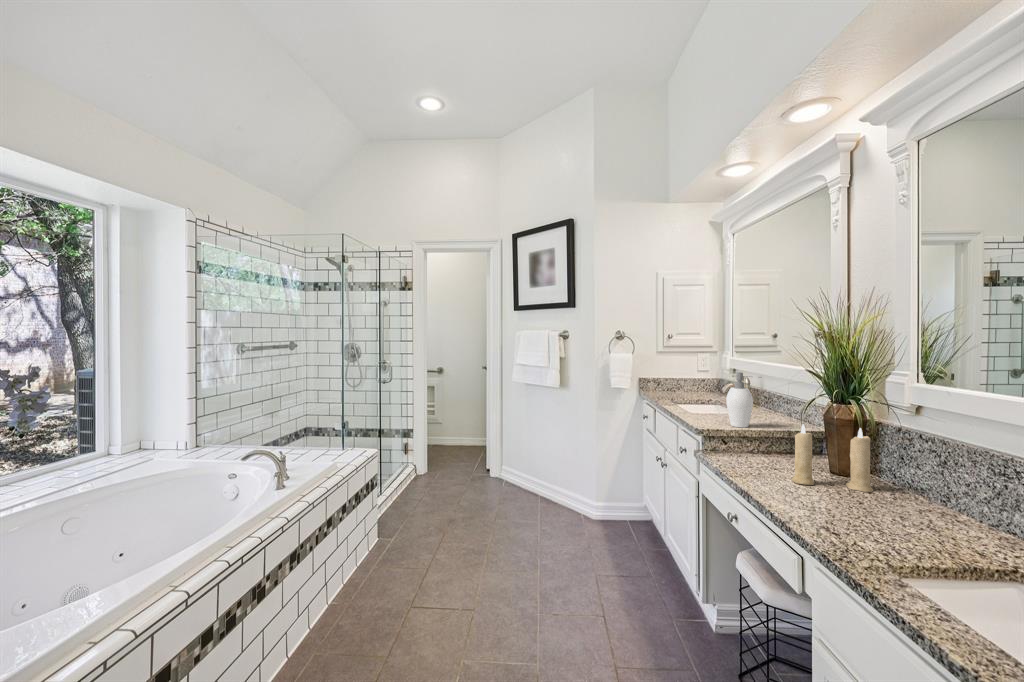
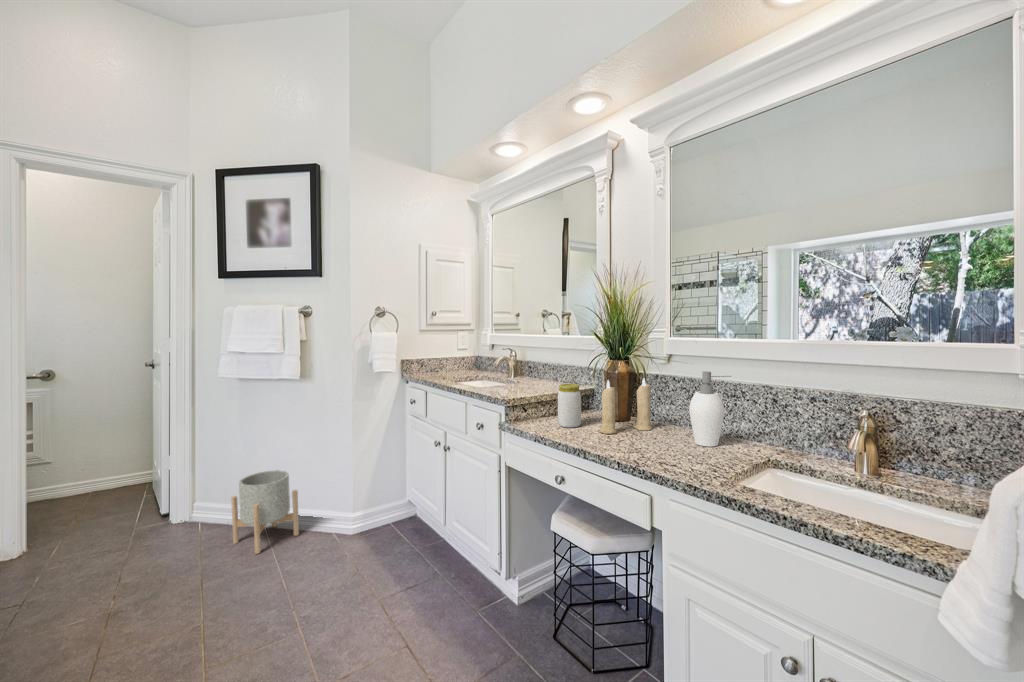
soap dispenser: present [726,372,761,427] -> present [689,371,731,447]
jar: none [751,421,780,469] -> present [558,384,581,428]
planter: none [512,454,553,513] -> present [231,470,299,554]

